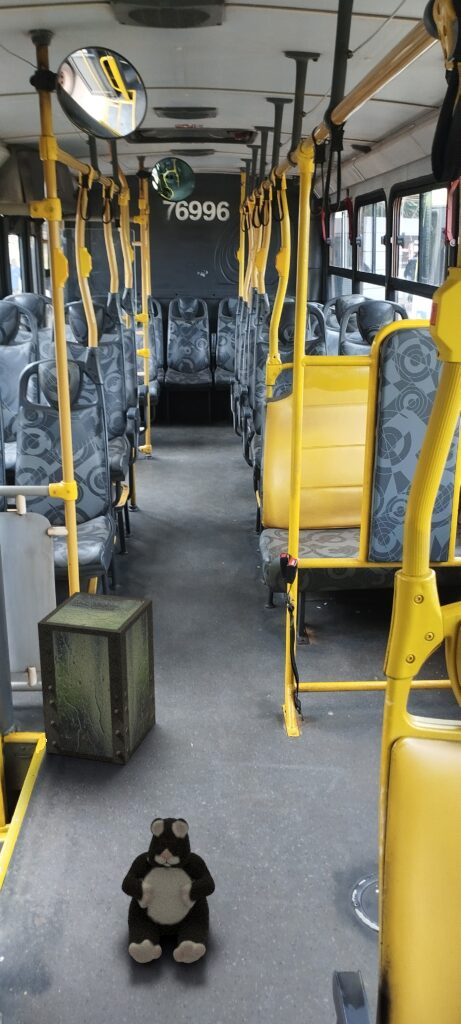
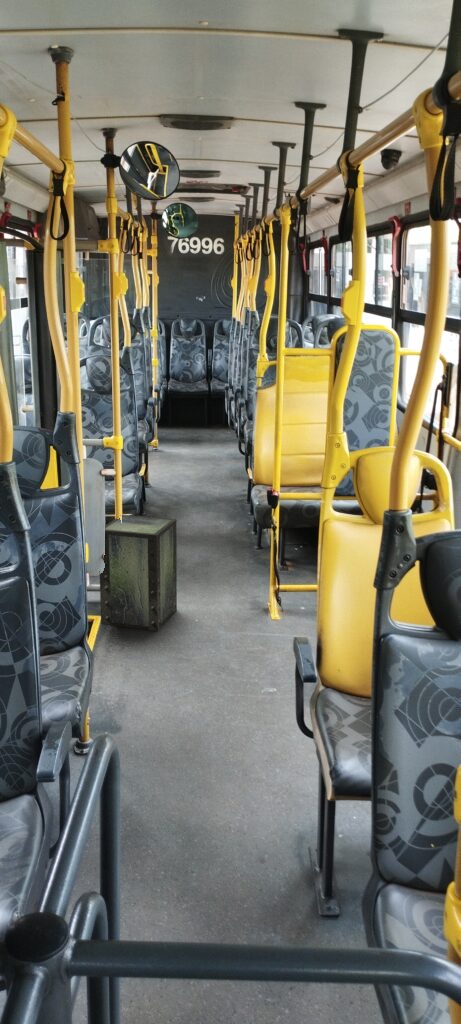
plush toy: present [121,818,215,963] -> none [164,633,224,719]

